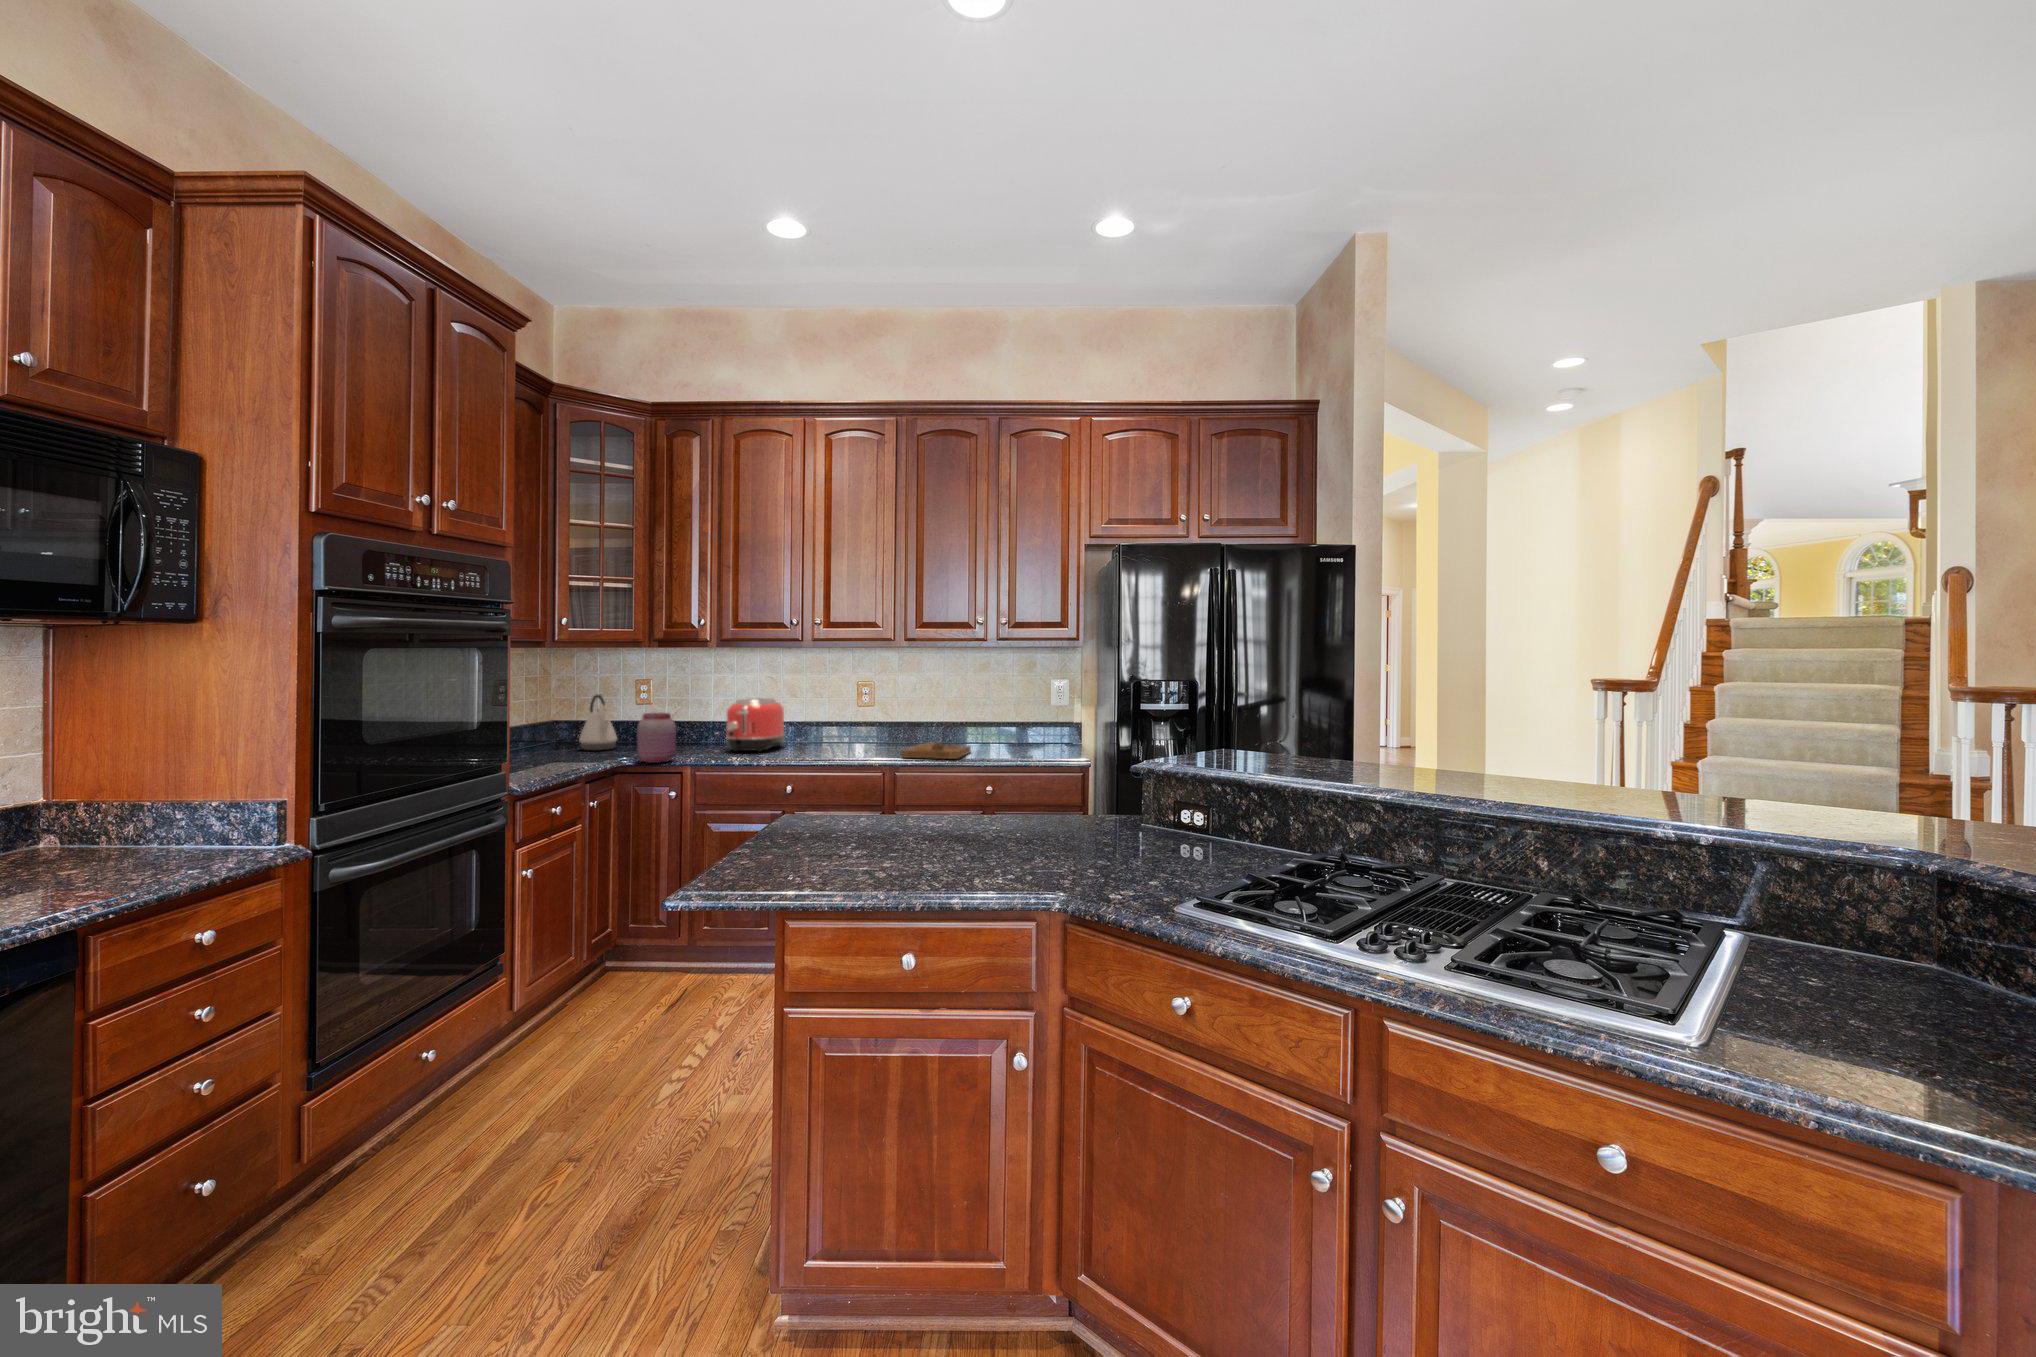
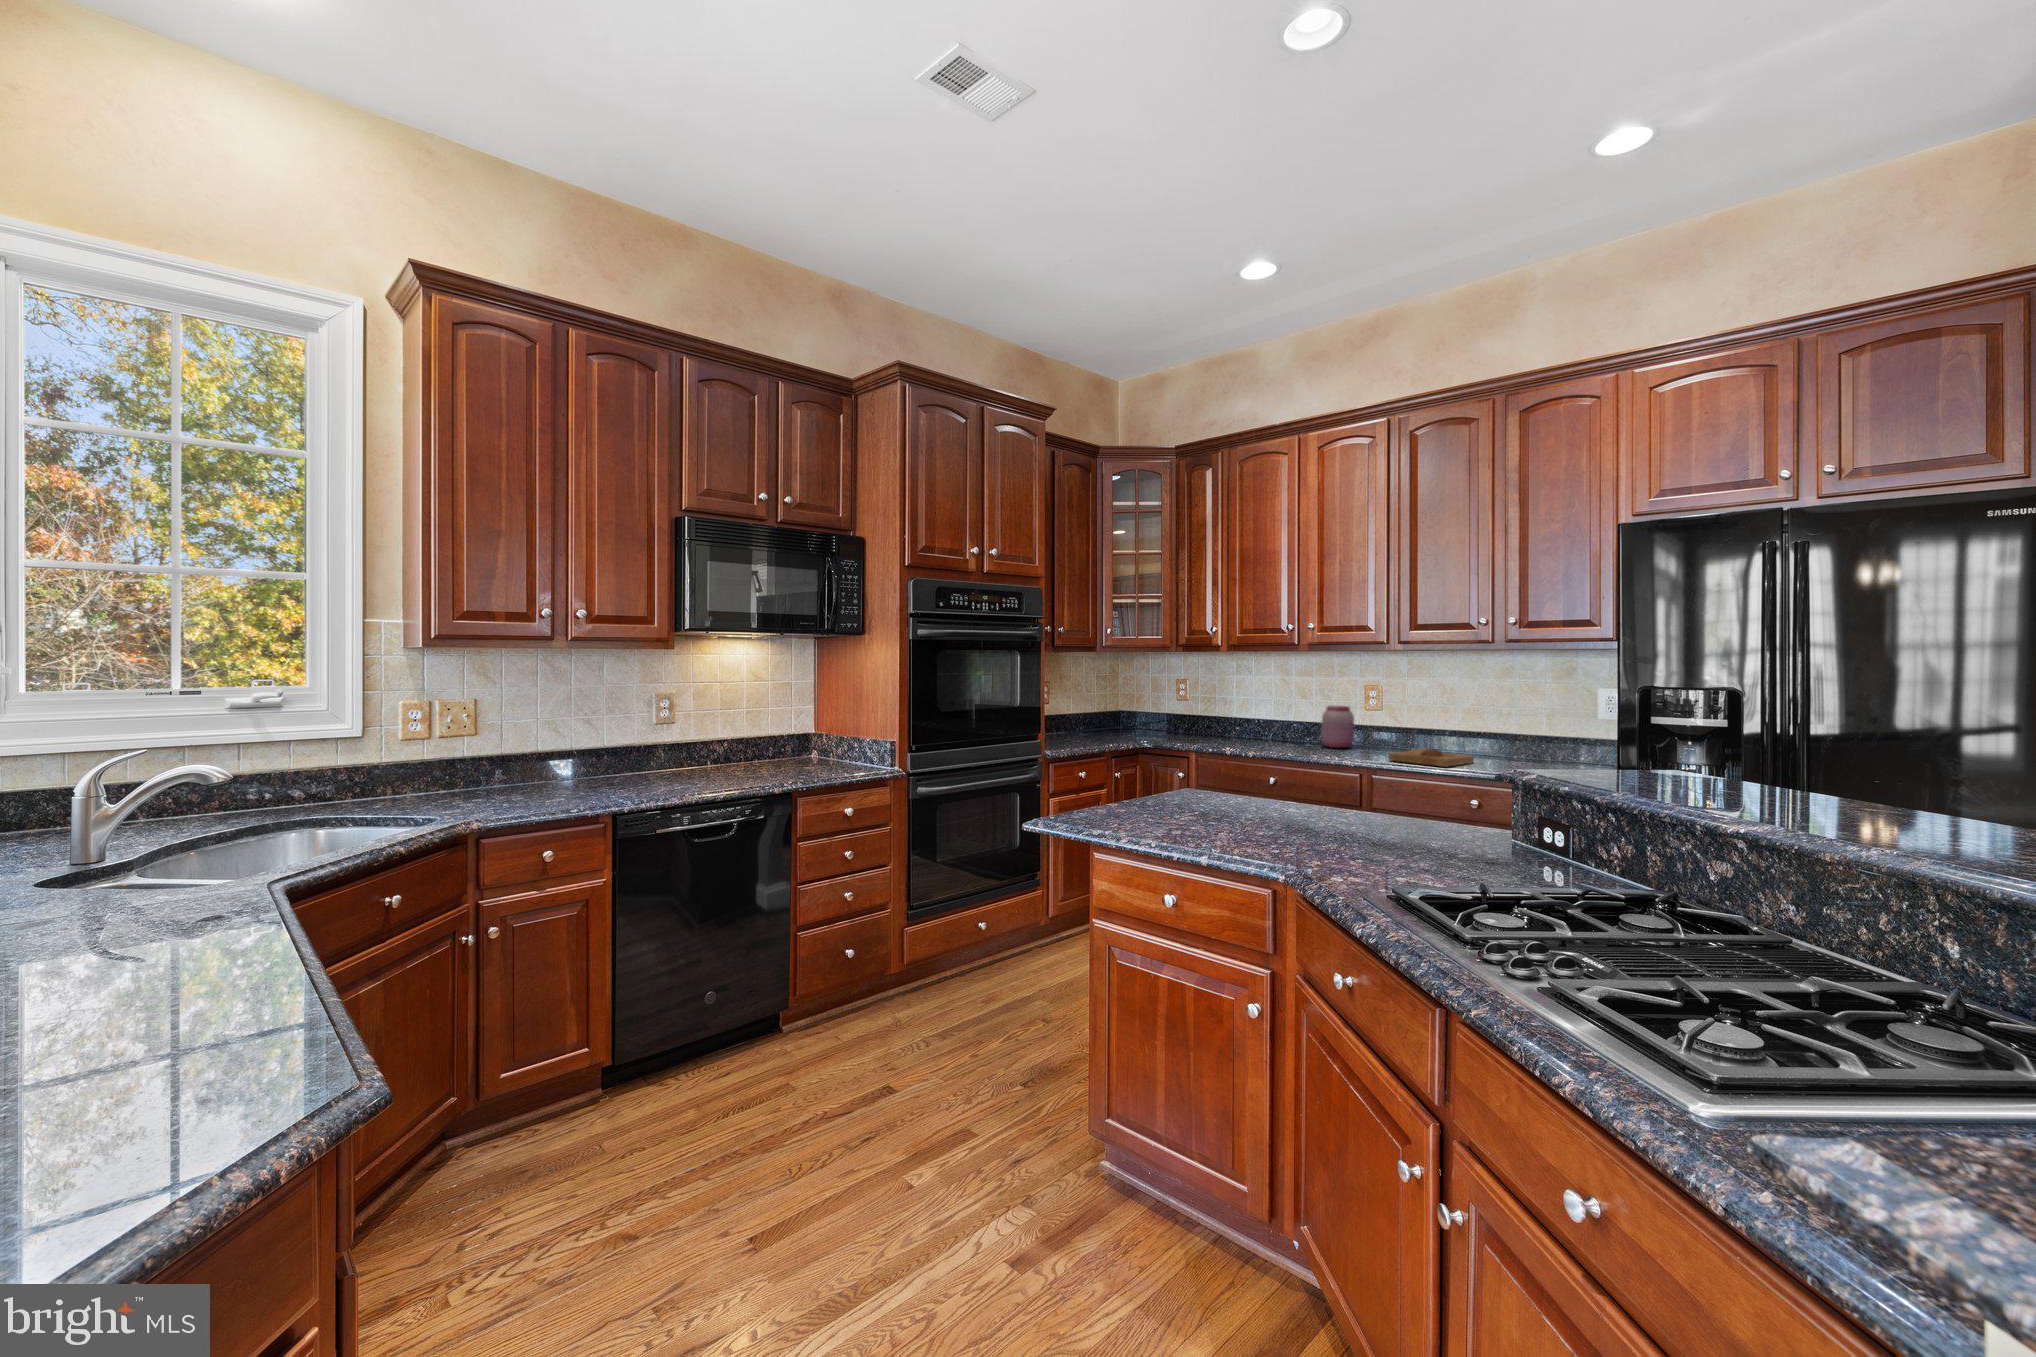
kettle: present [579,694,617,750] -> none [1128,687,1157,733]
toaster: present [726,698,784,752] -> none [1235,696,1292,744]
jar: present [637,713,676,763] -> present [1321,706,1354,748]

